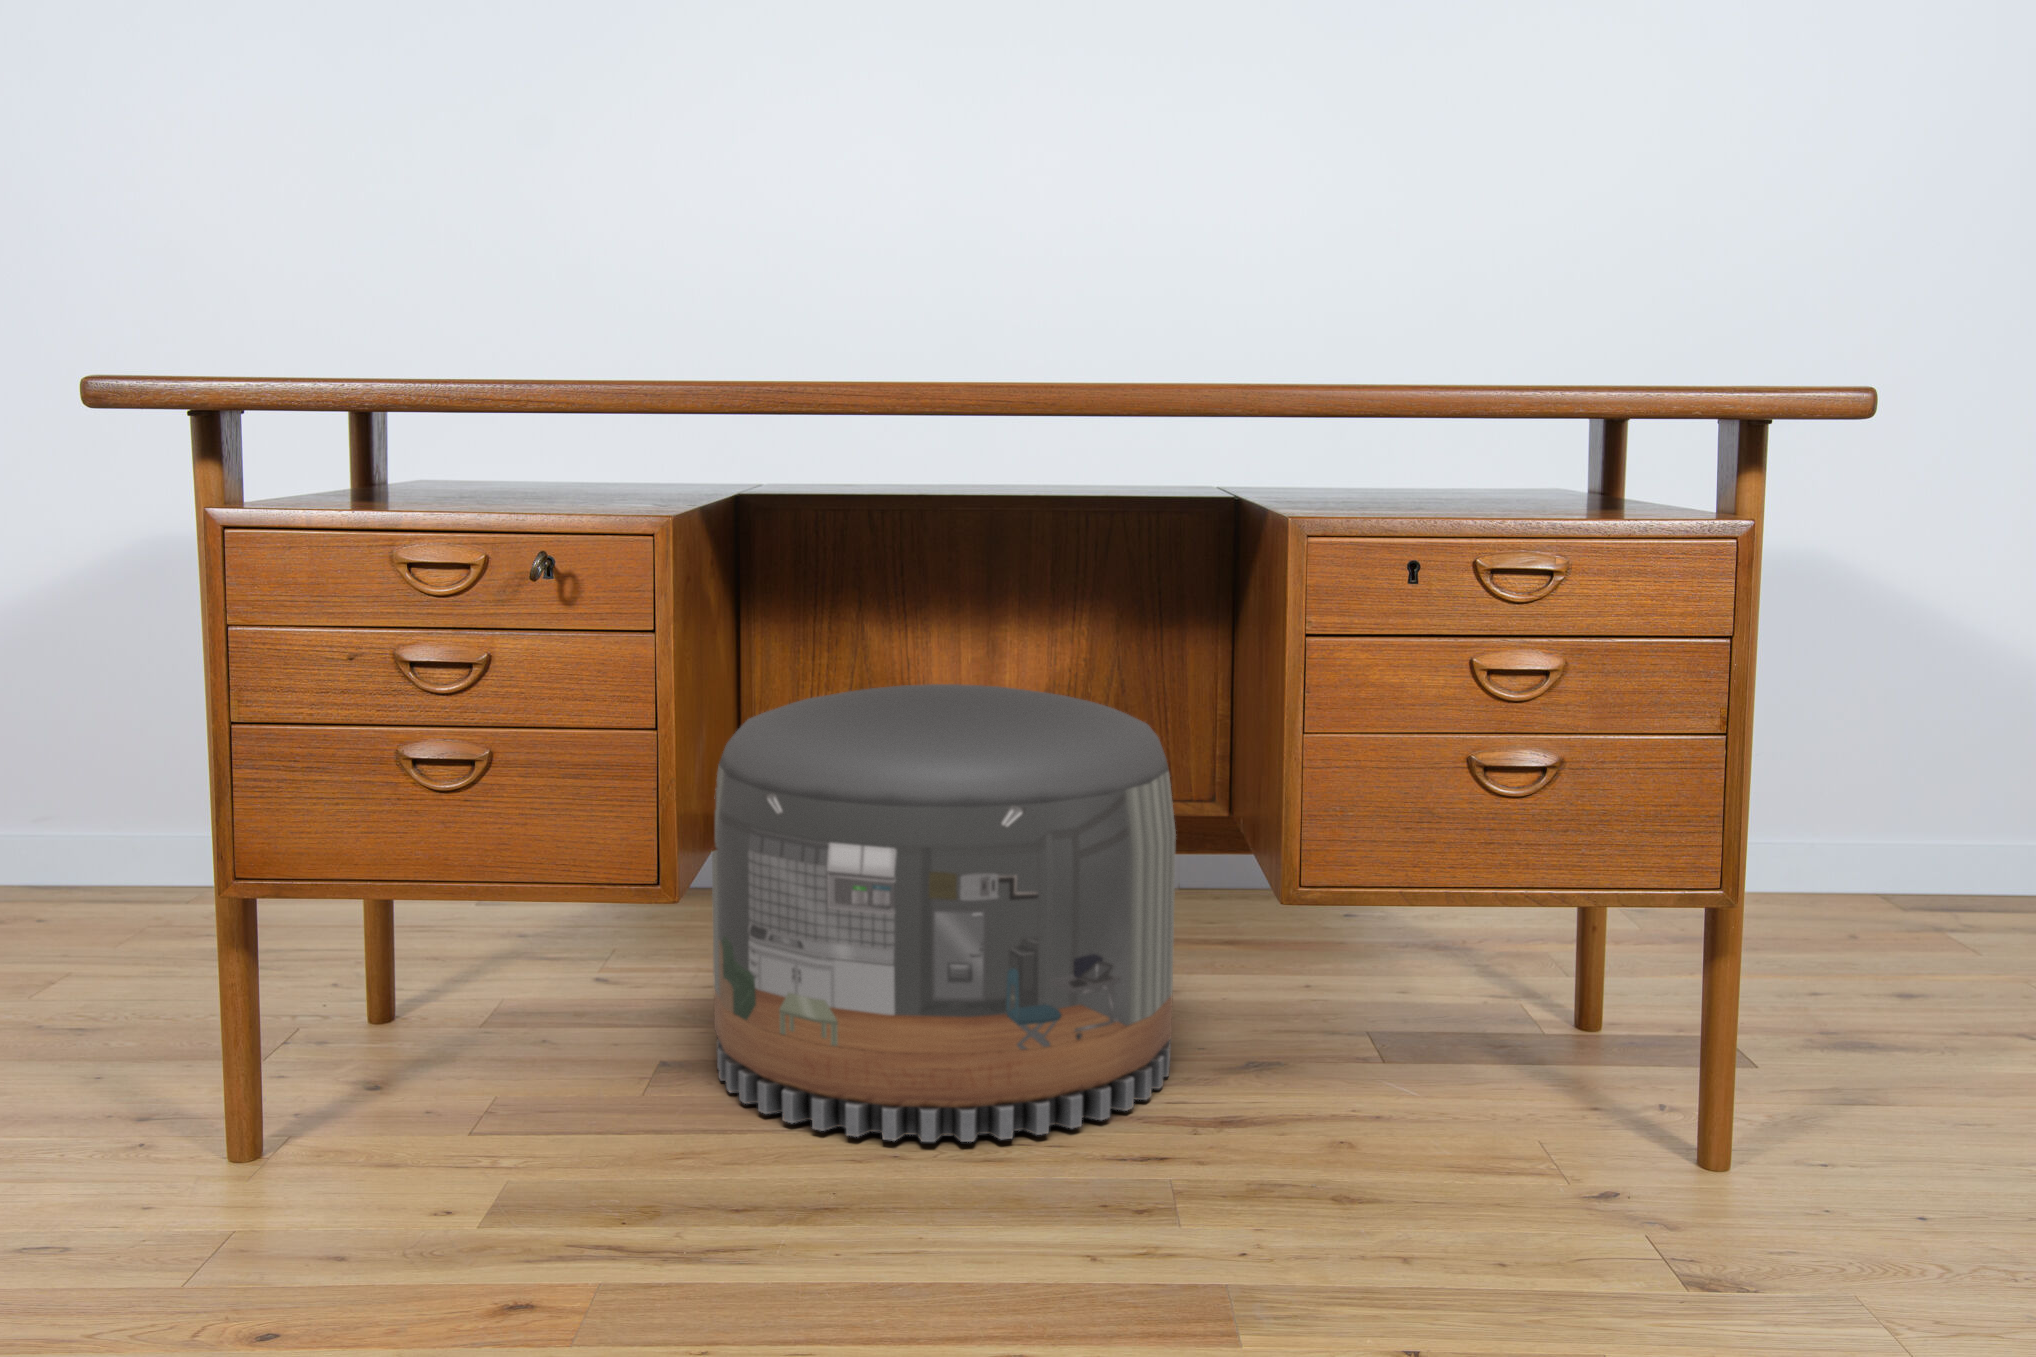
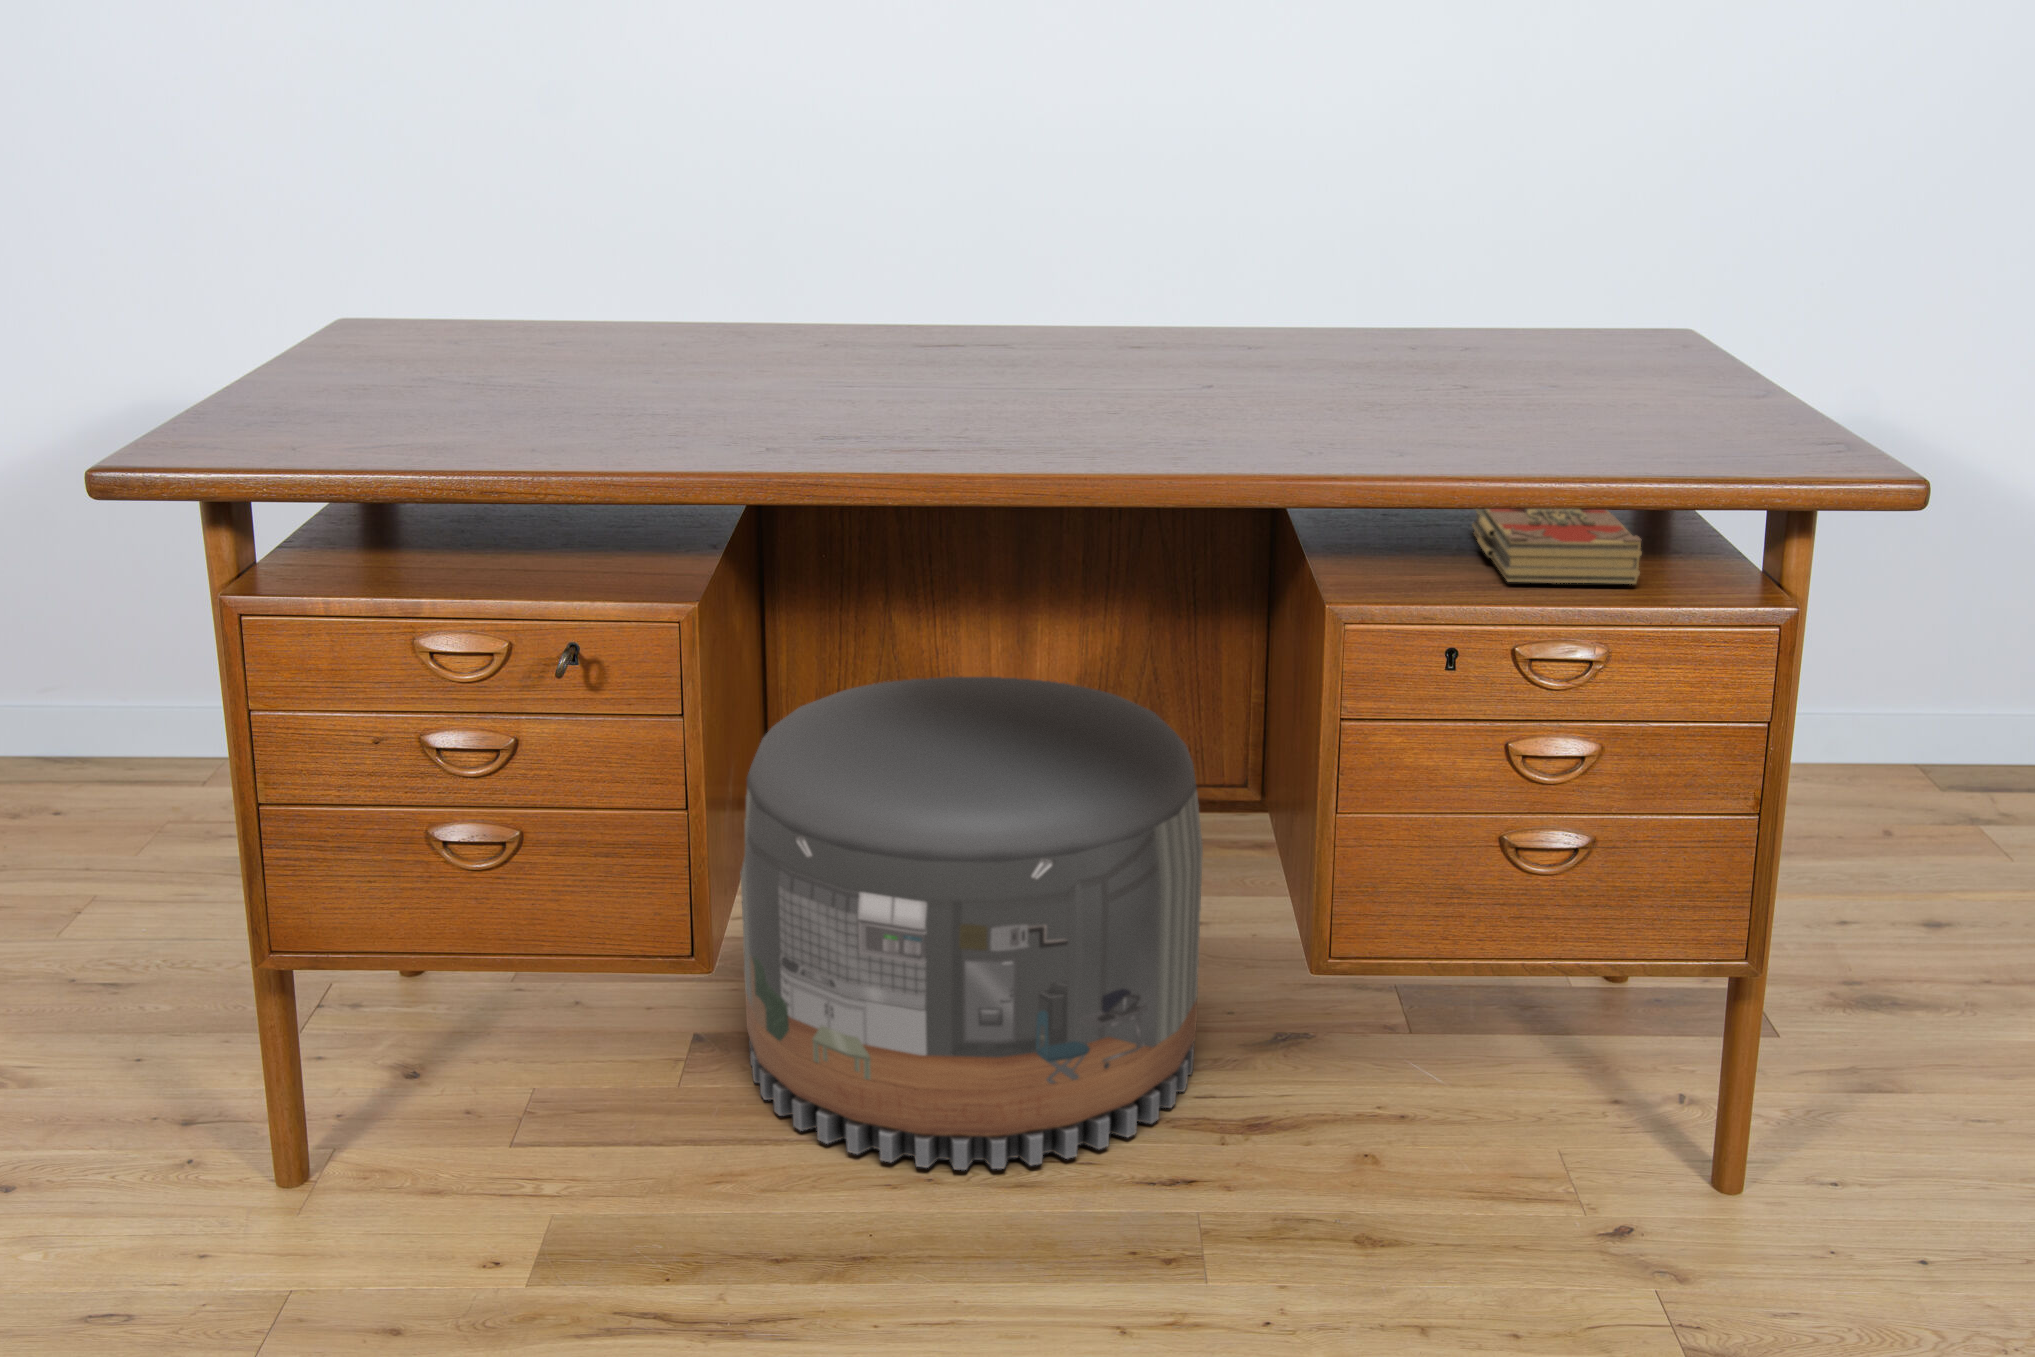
book: none [1432,454,1596,511] -> present [1472,509,1642,584]

